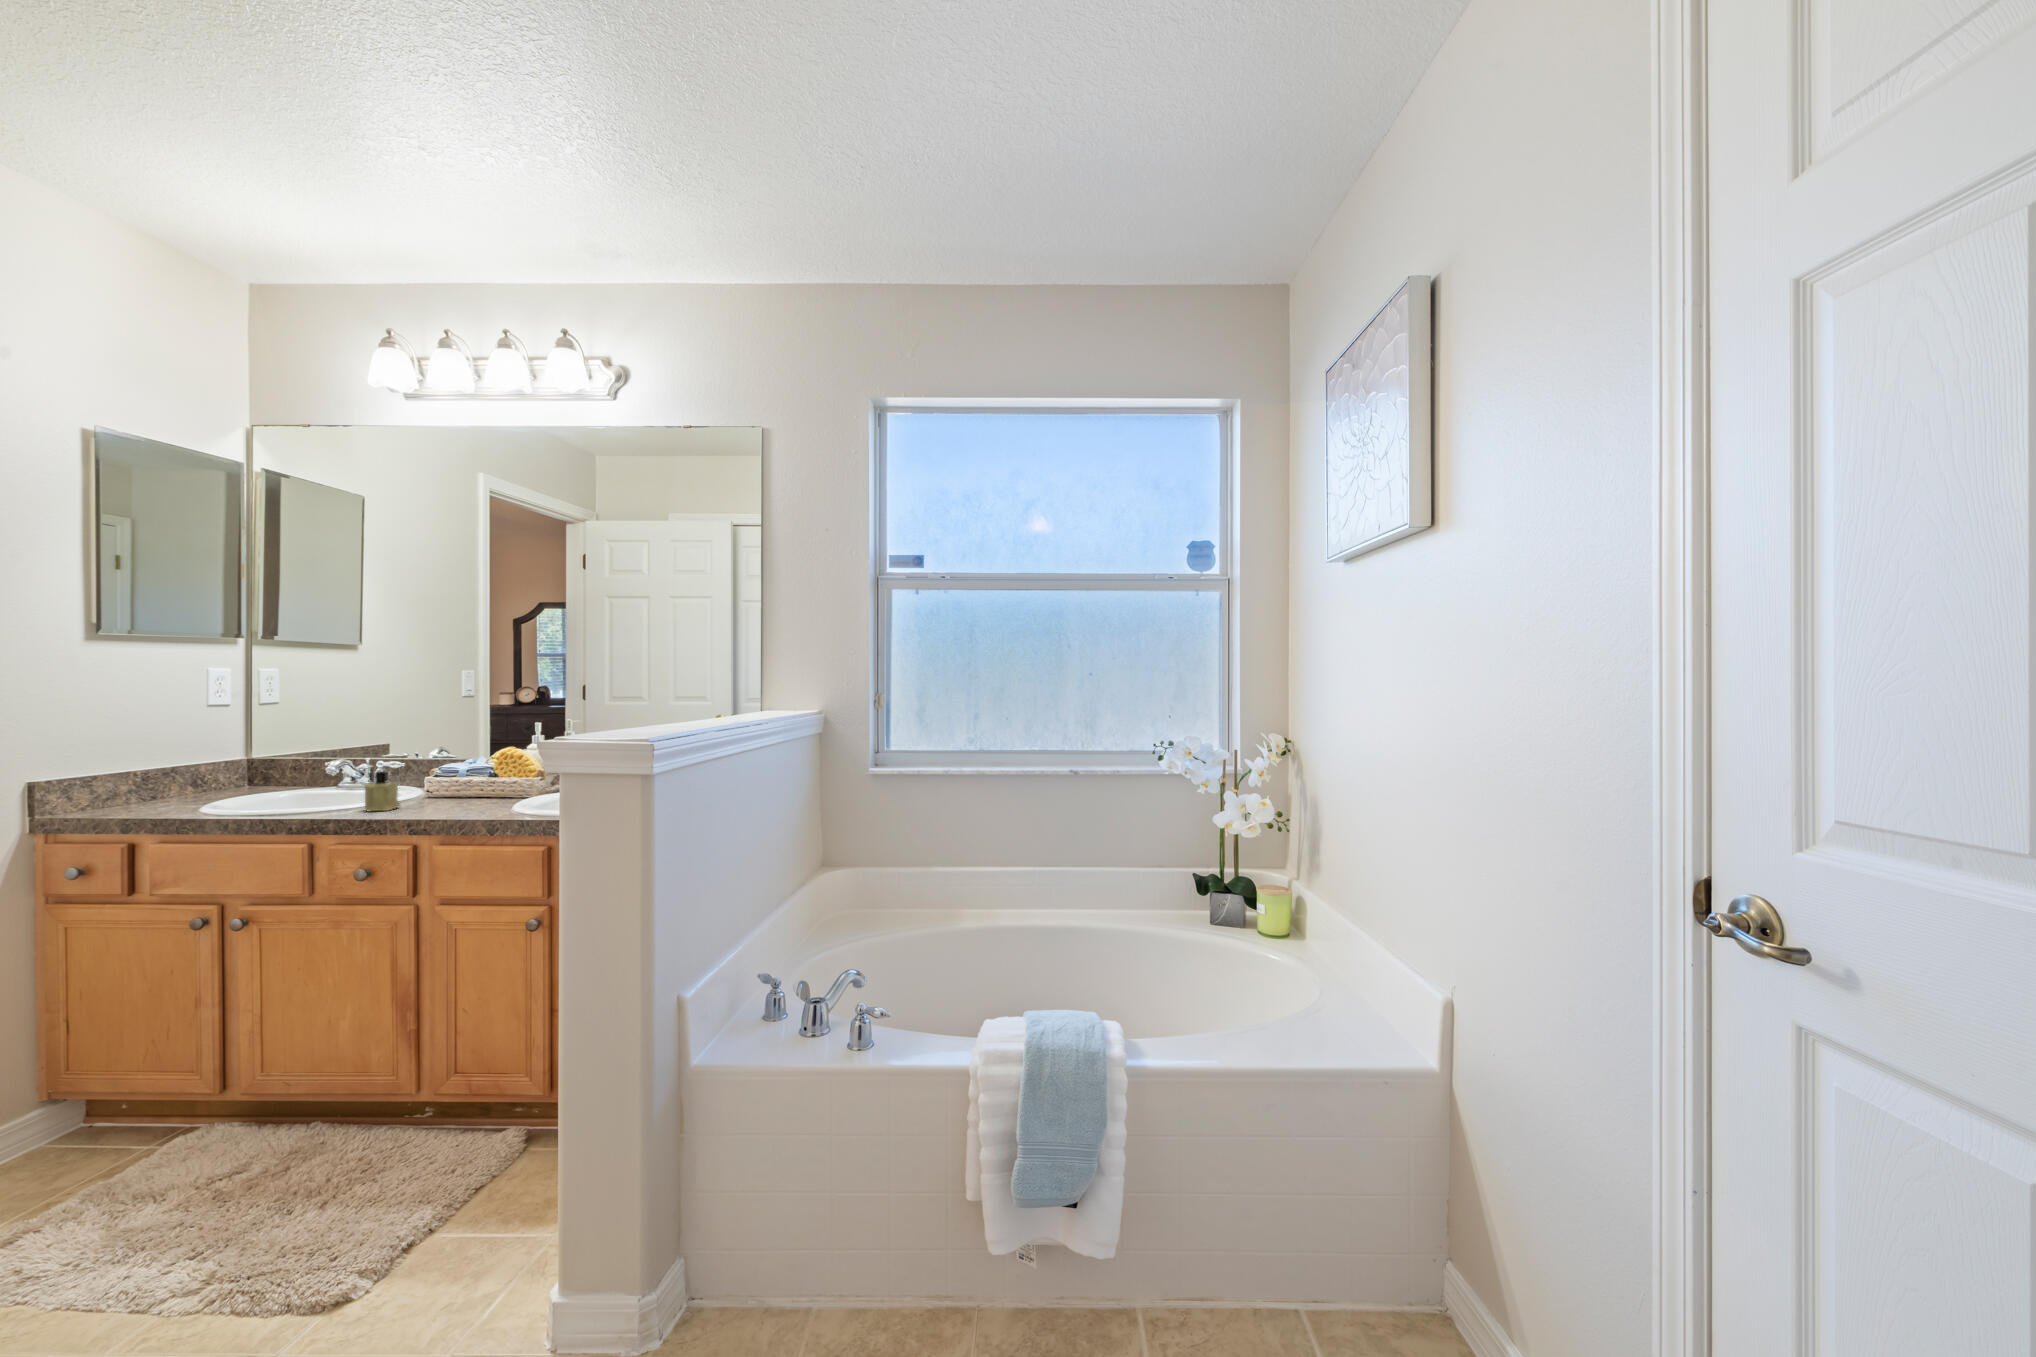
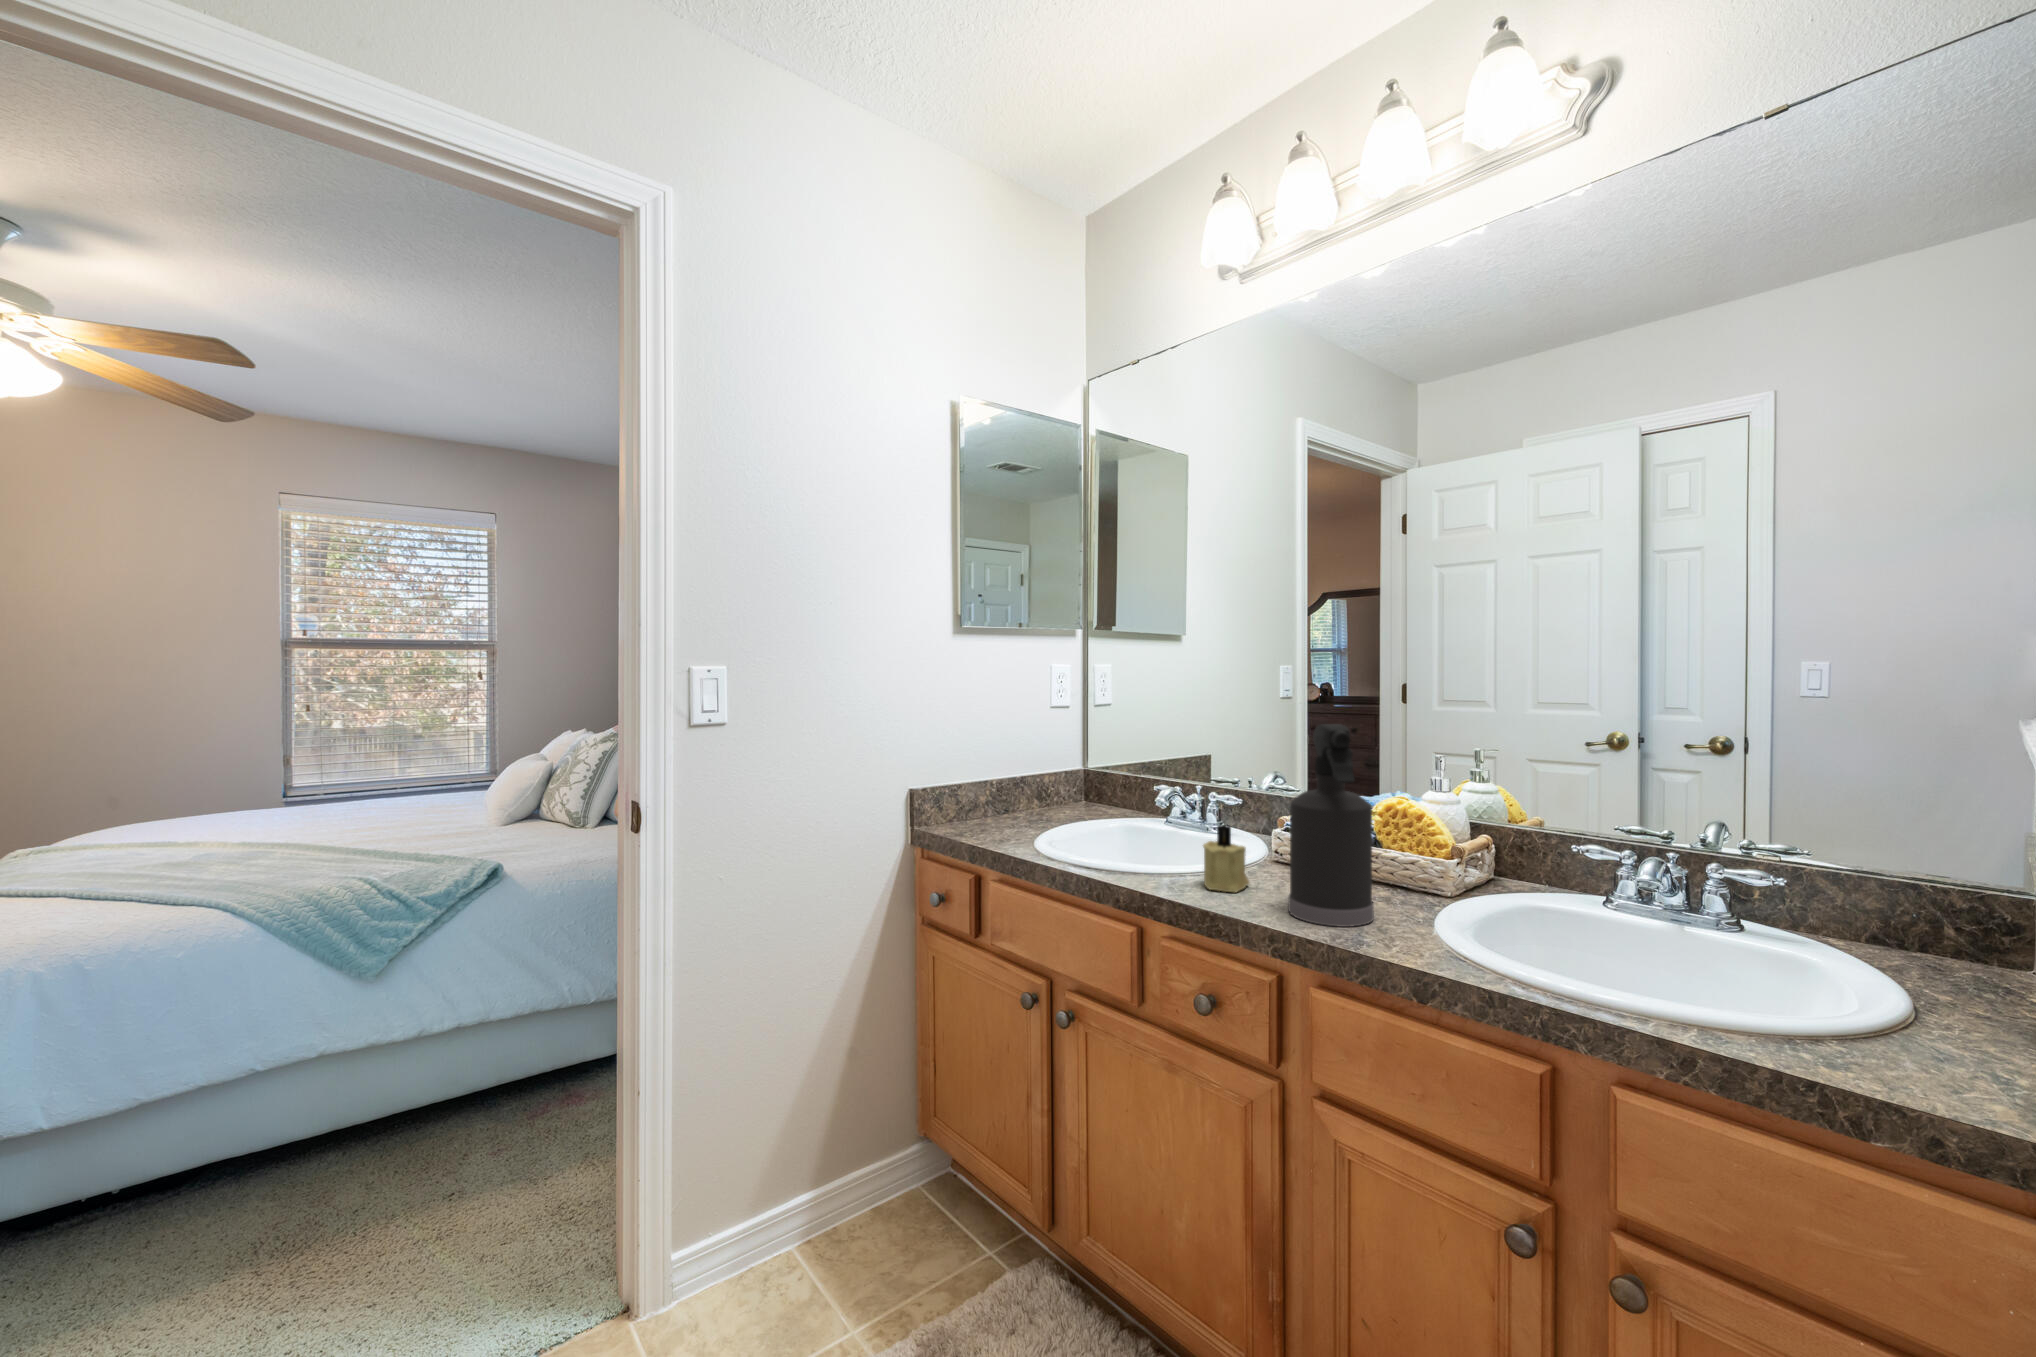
spray bottle: none [424,703,480,814] -> present [1288,724,1374,927]

